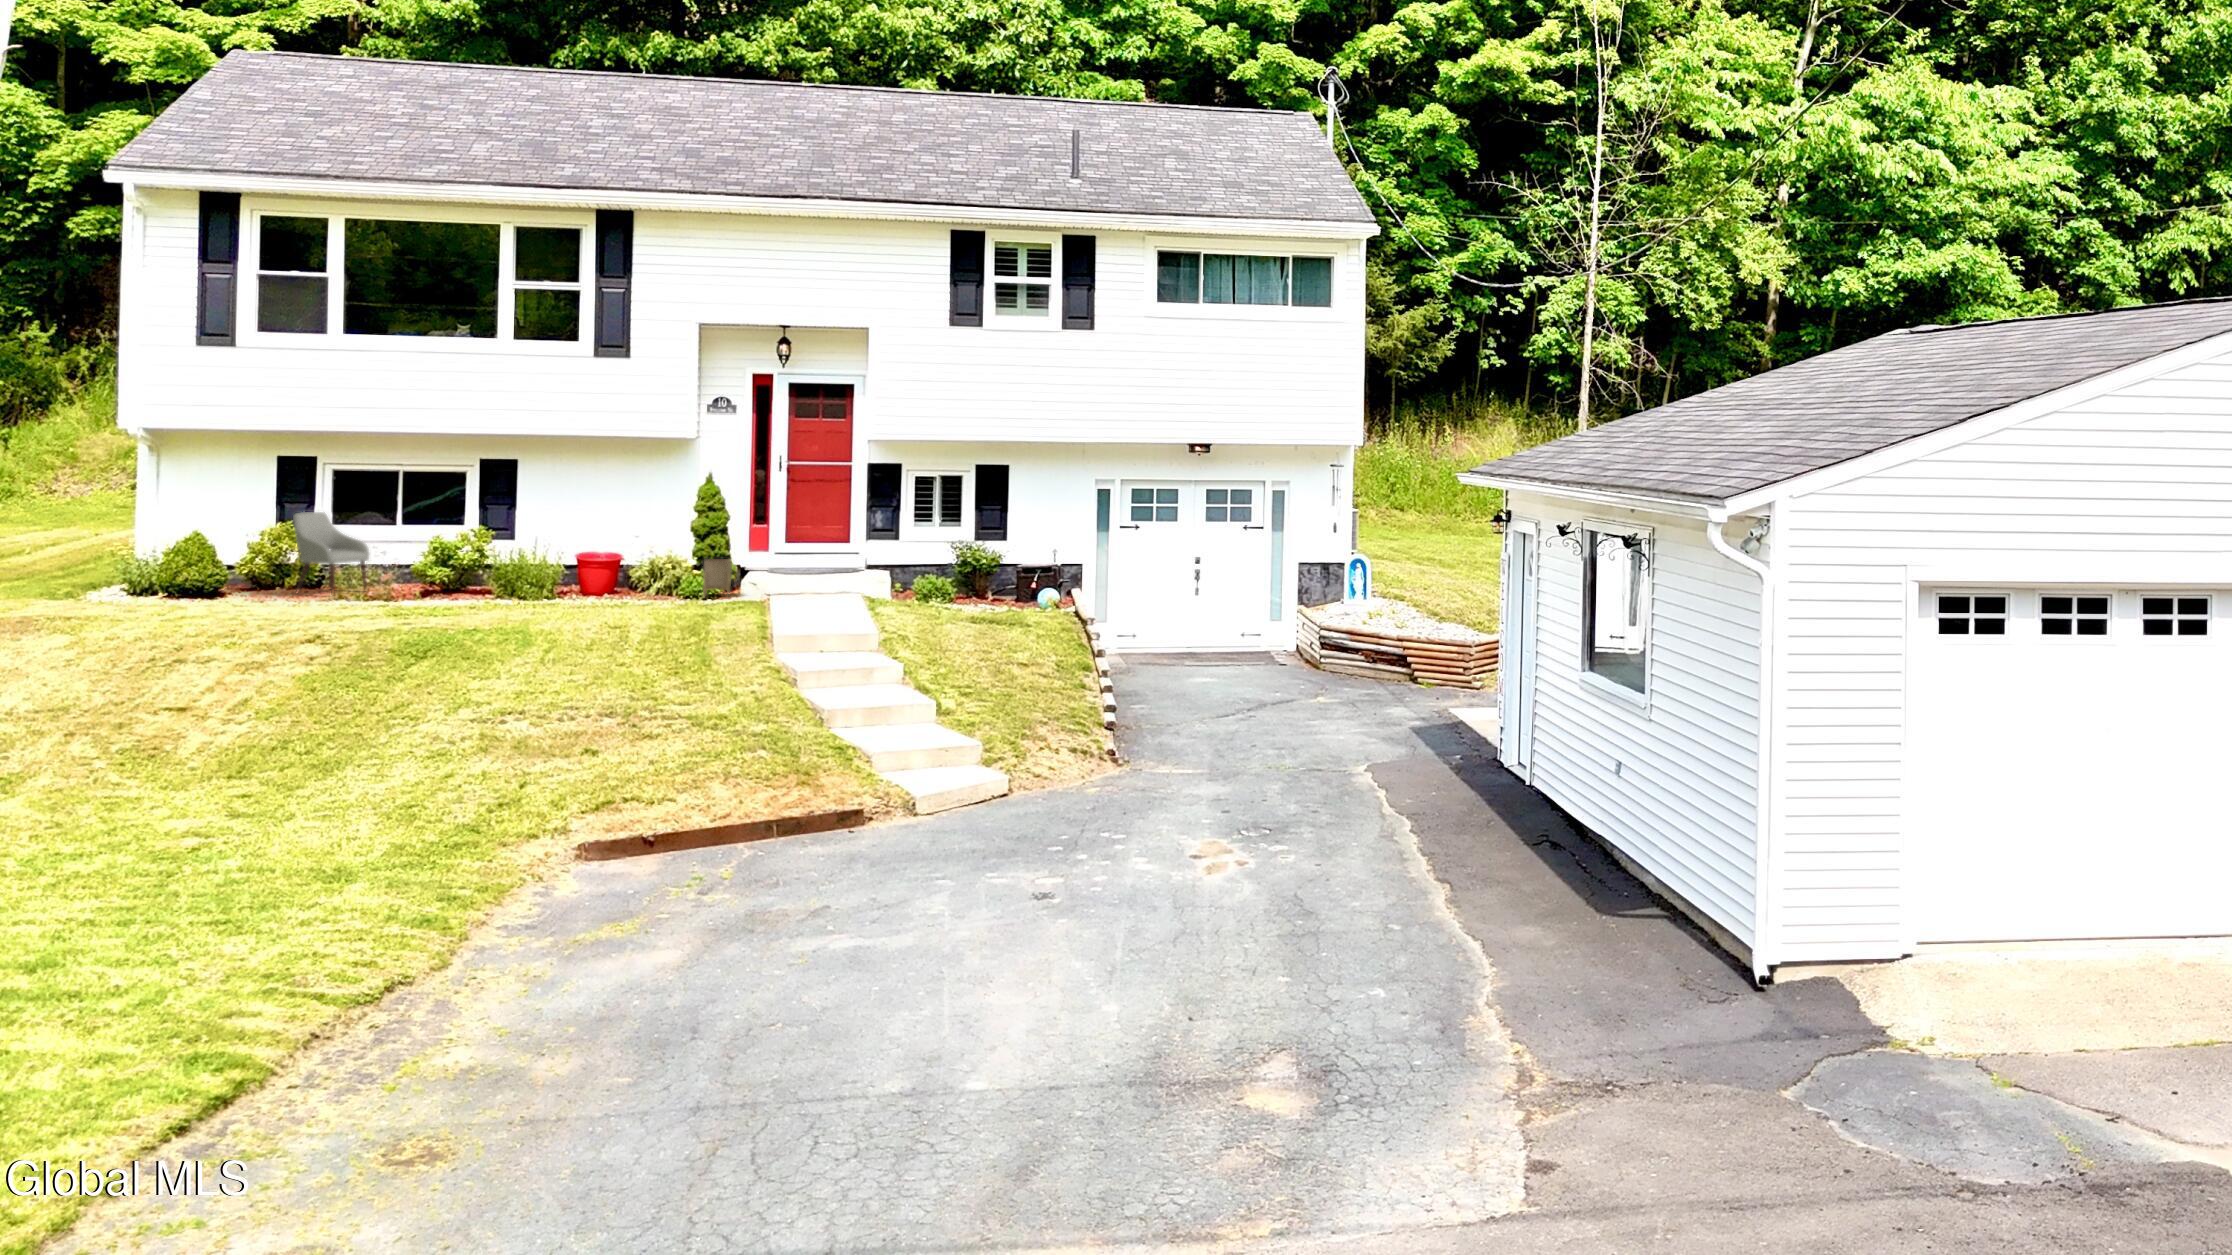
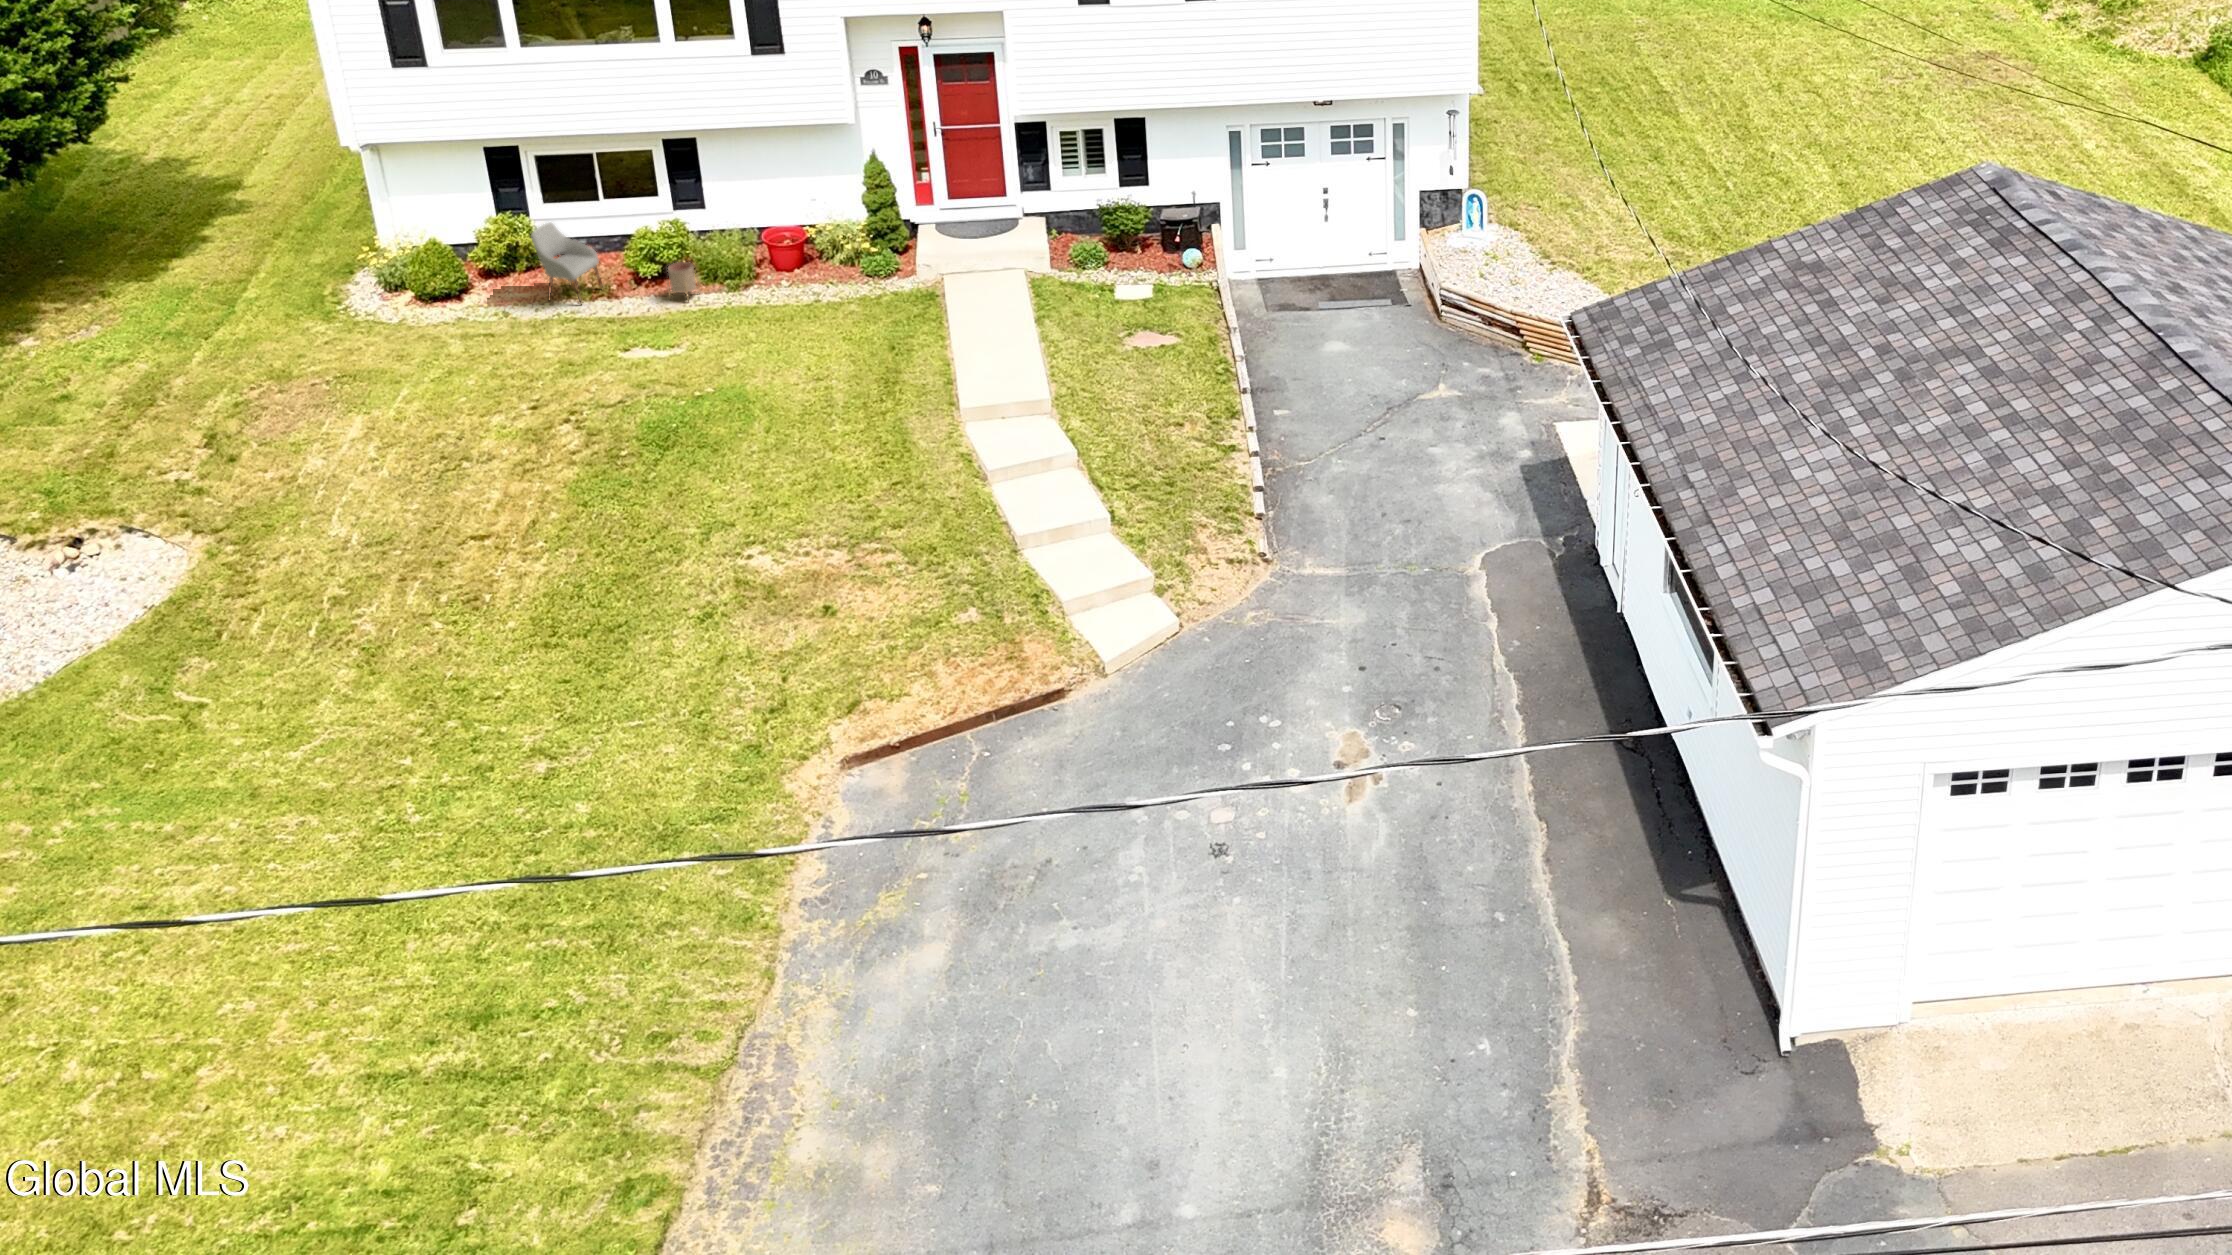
planter: present [703,559,732,595] -> present [668,262,700,295]

